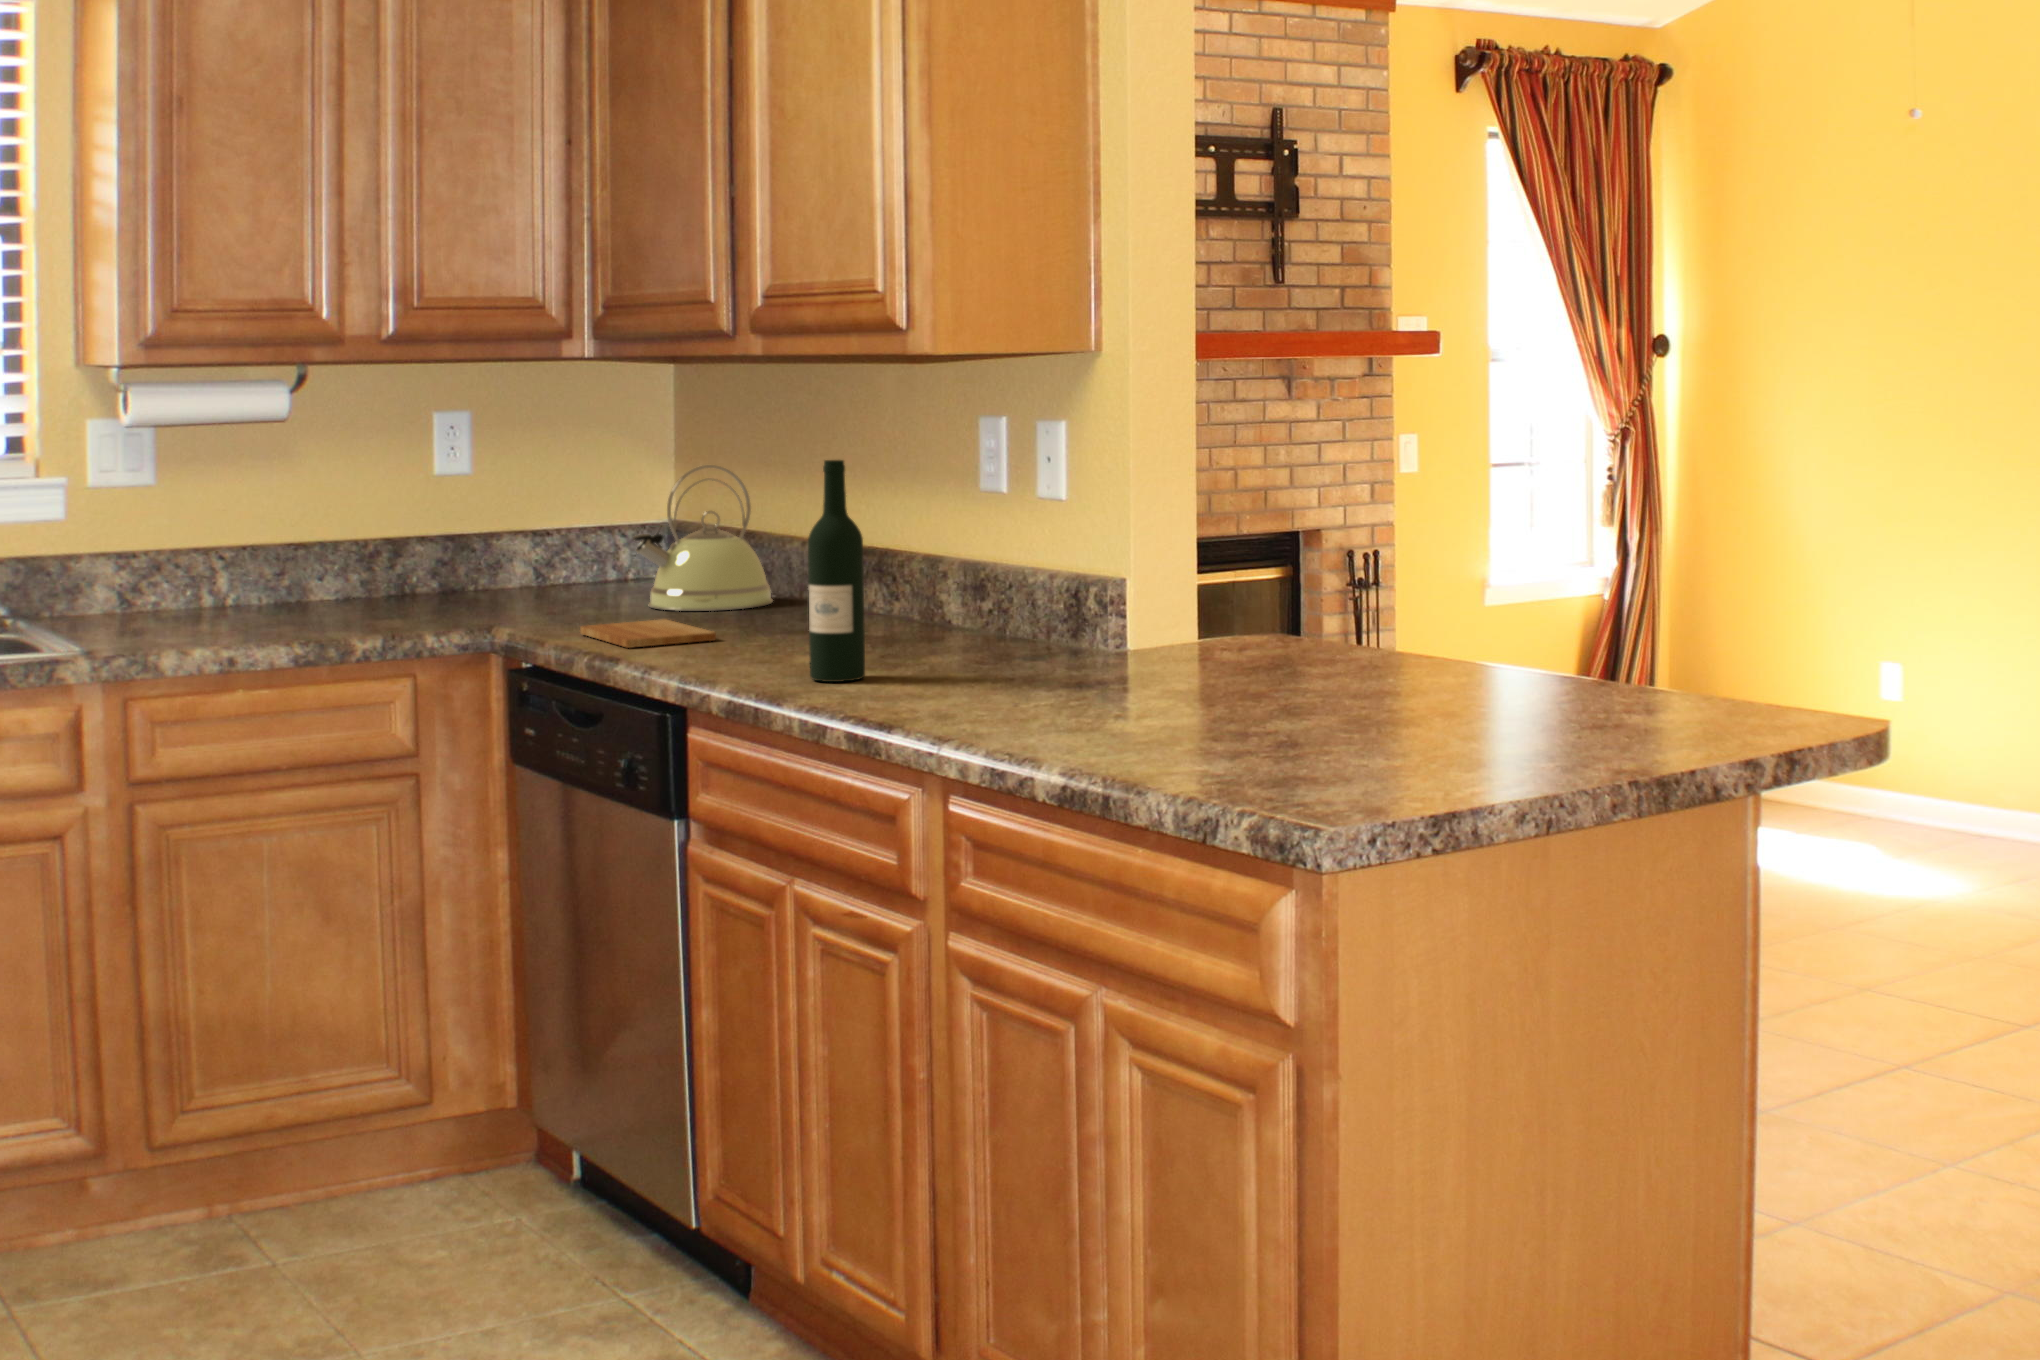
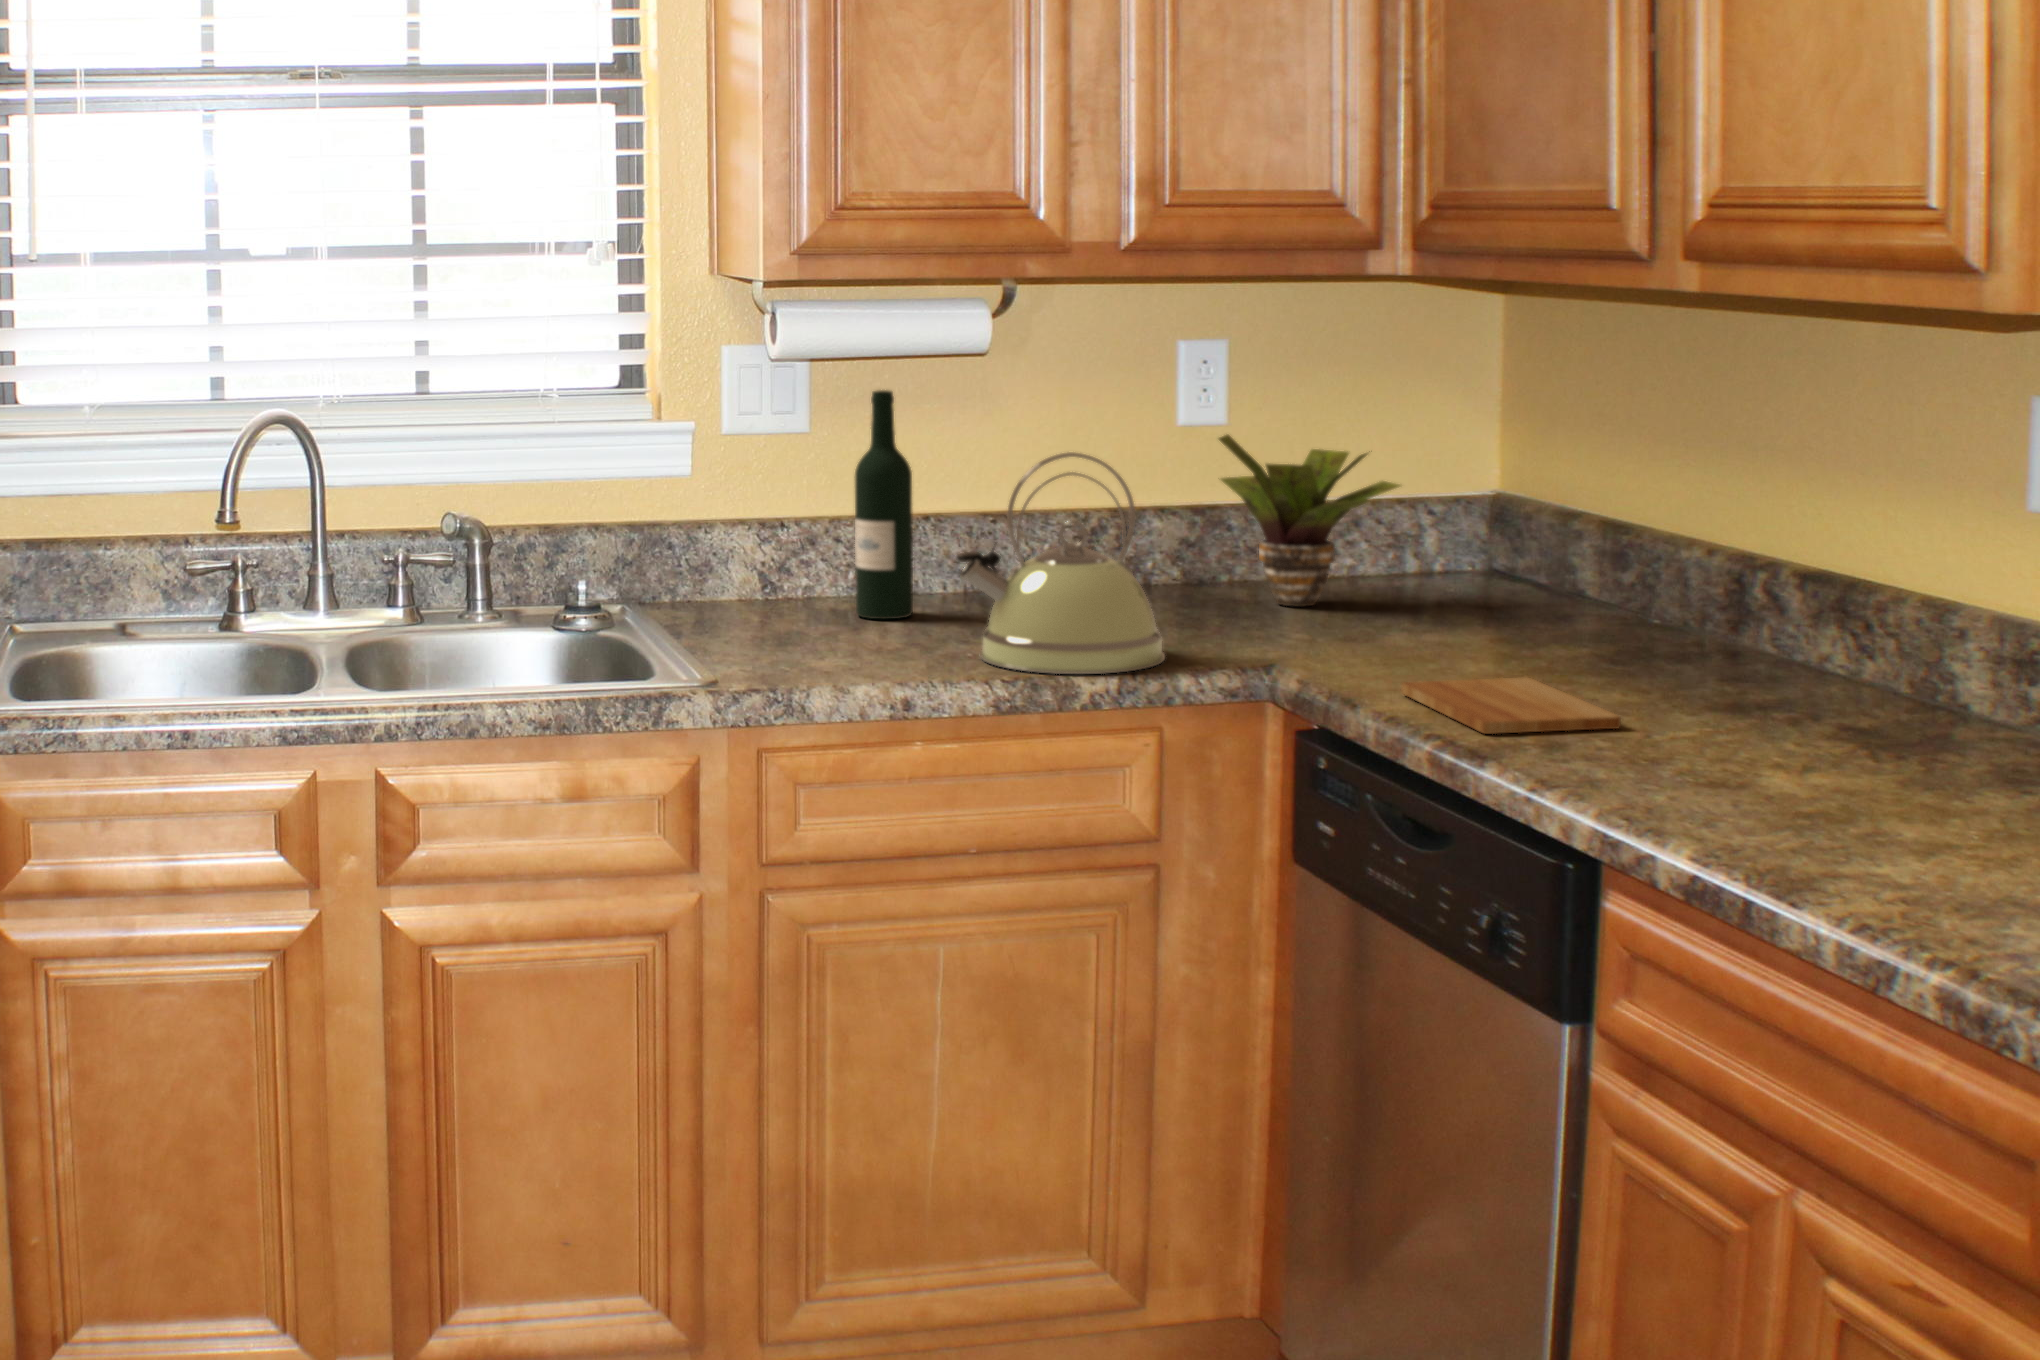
wine bottle: present [808,460,865,682] -> present [855,390,913,619]
kettle: present [633,465,773,611] -> present [956,452,1165,674]
potted plant: none [465,478,598,599] -> present [1219,435,1400,607]

